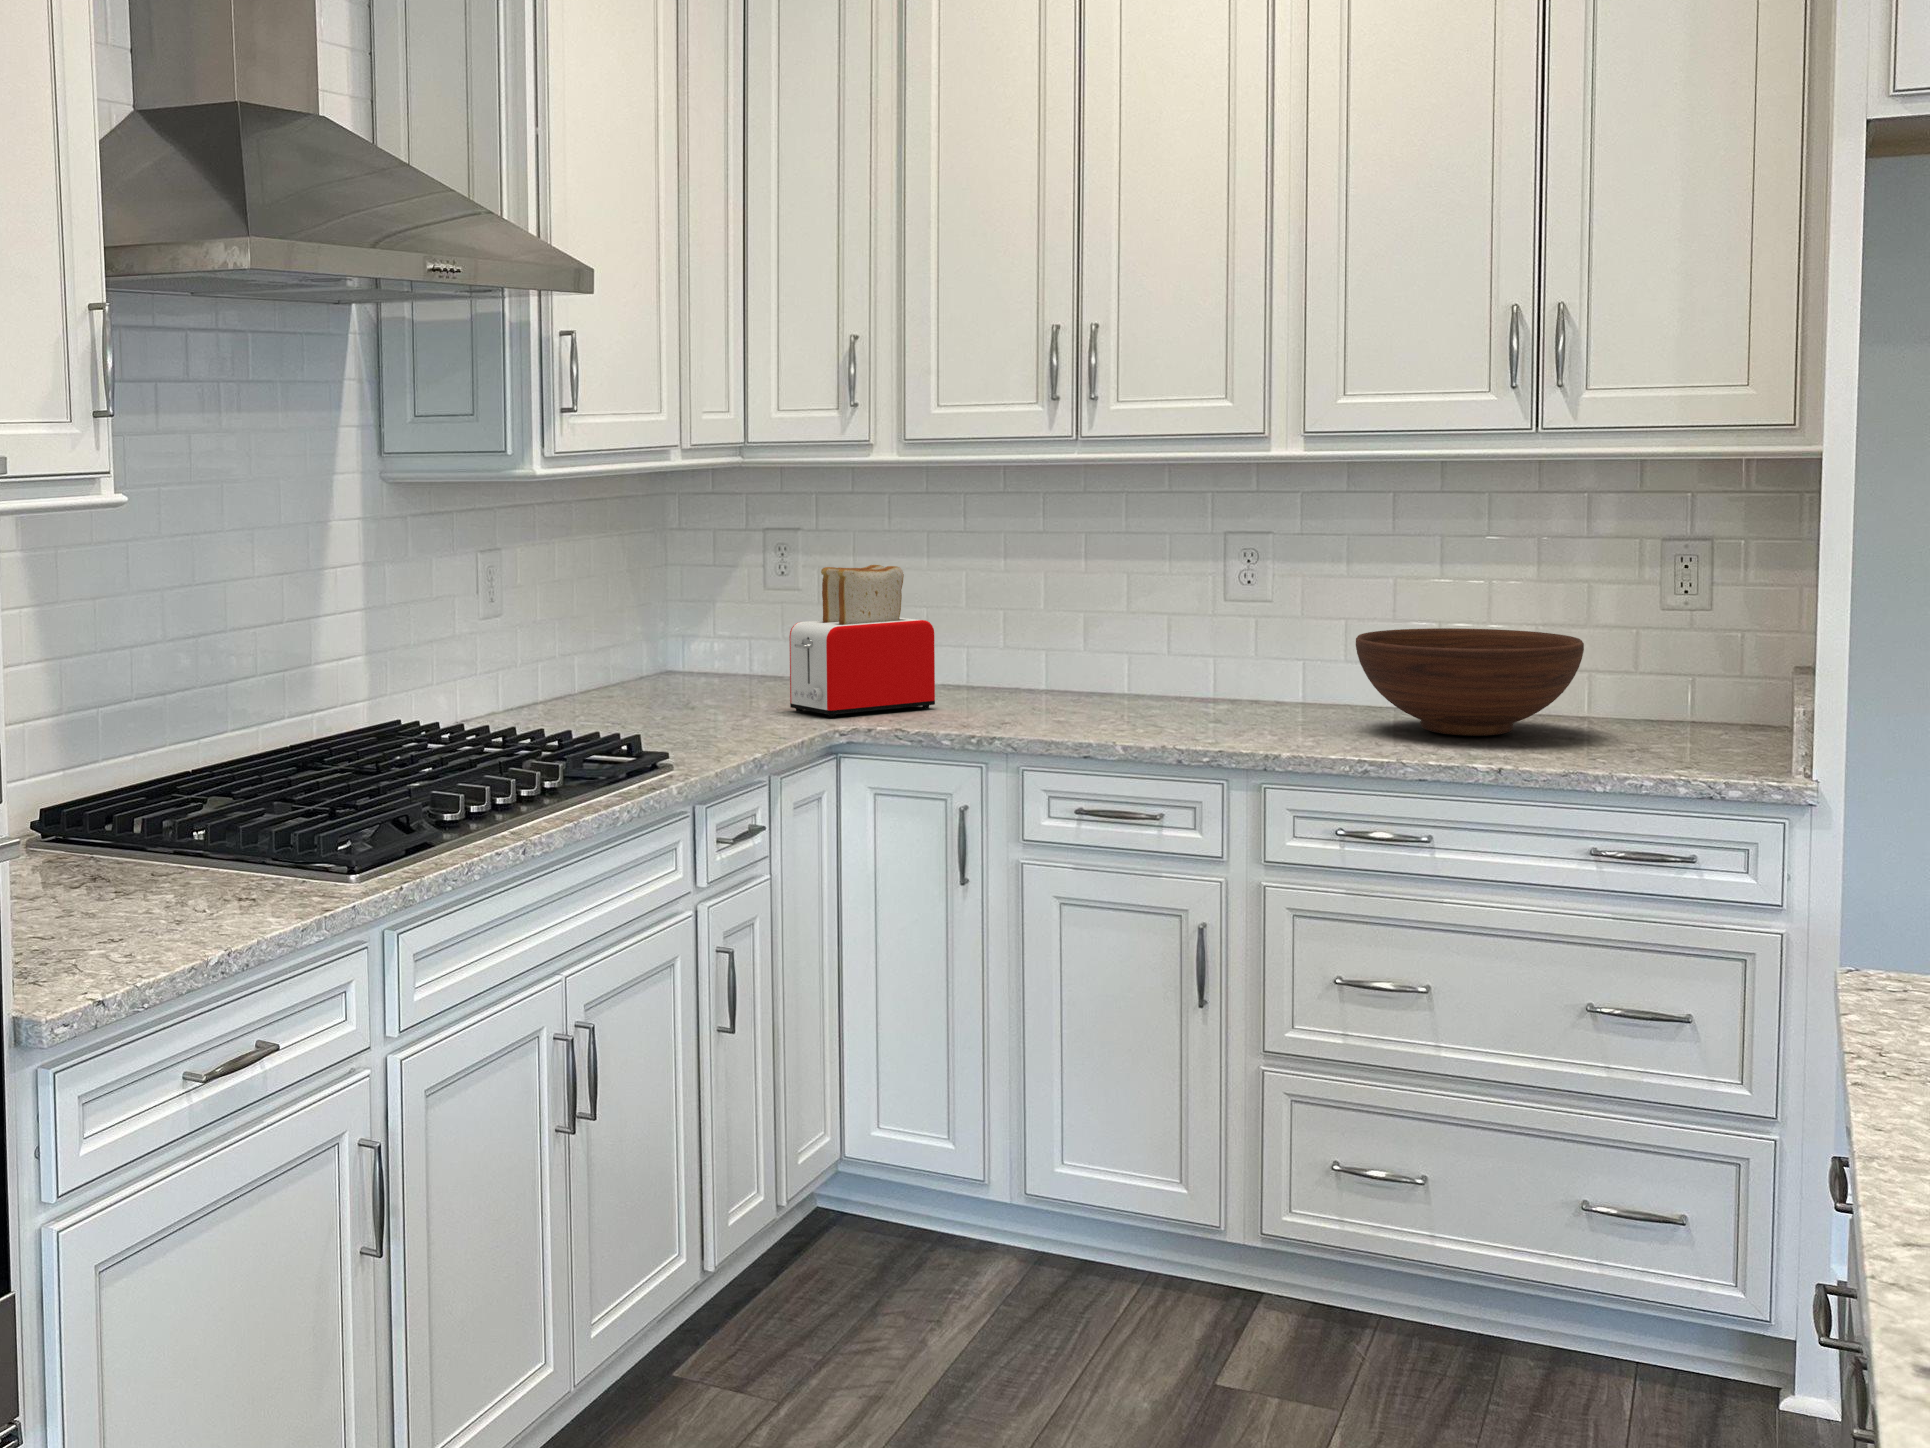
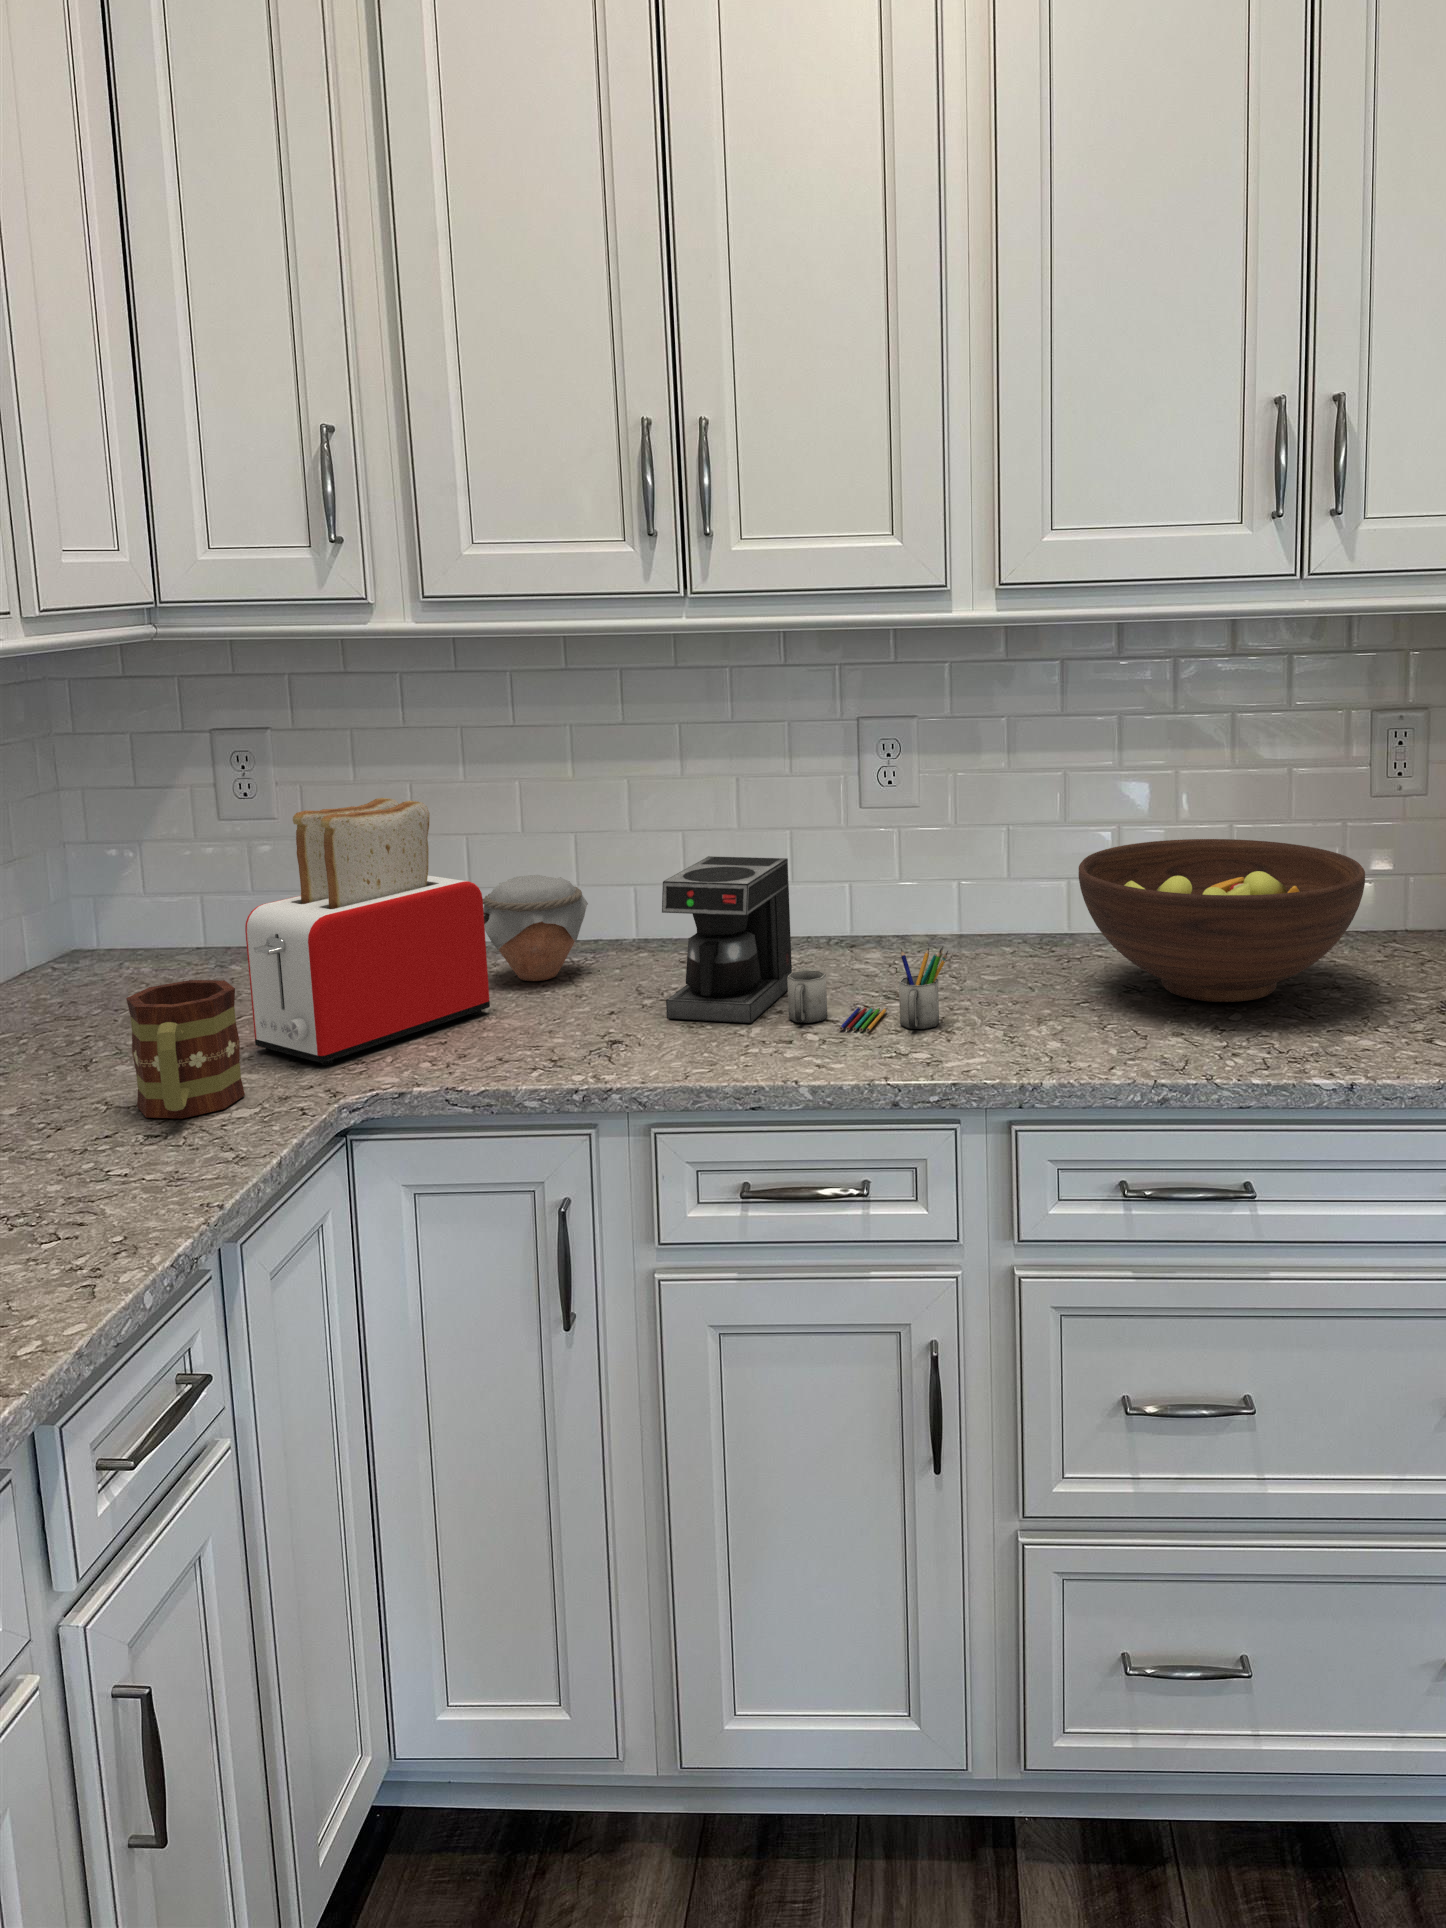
coffee maker: none [1049,619,1242,731] -> present [662,856,948,1032]
jar: none [935,631,1010,700] -> present [483,875,588,981]
mug: none [728,655,786,726] -> present [126,980,245,1118]

